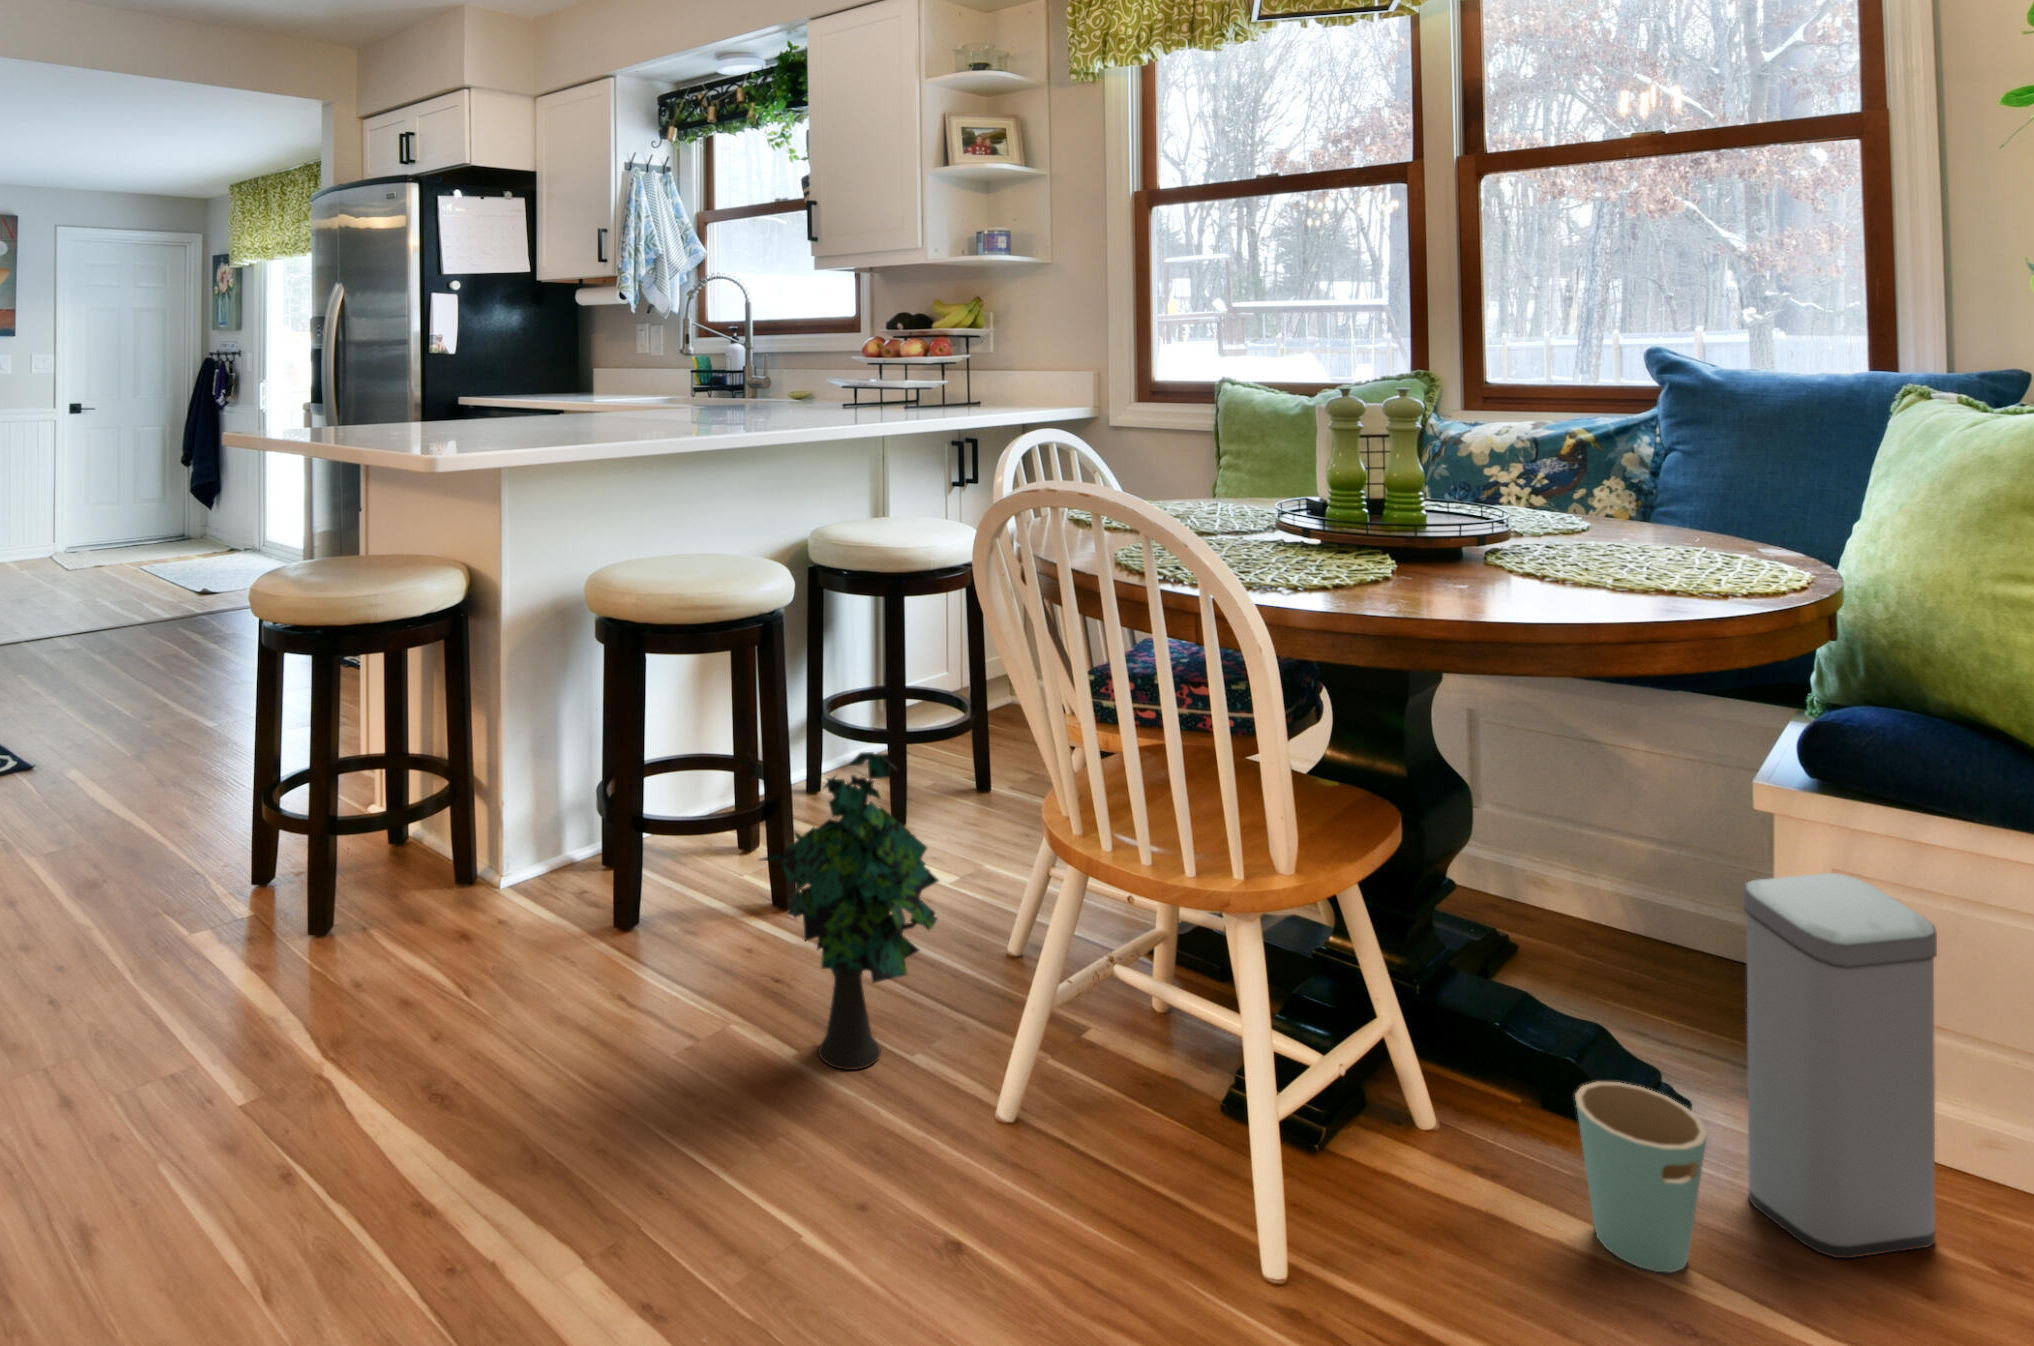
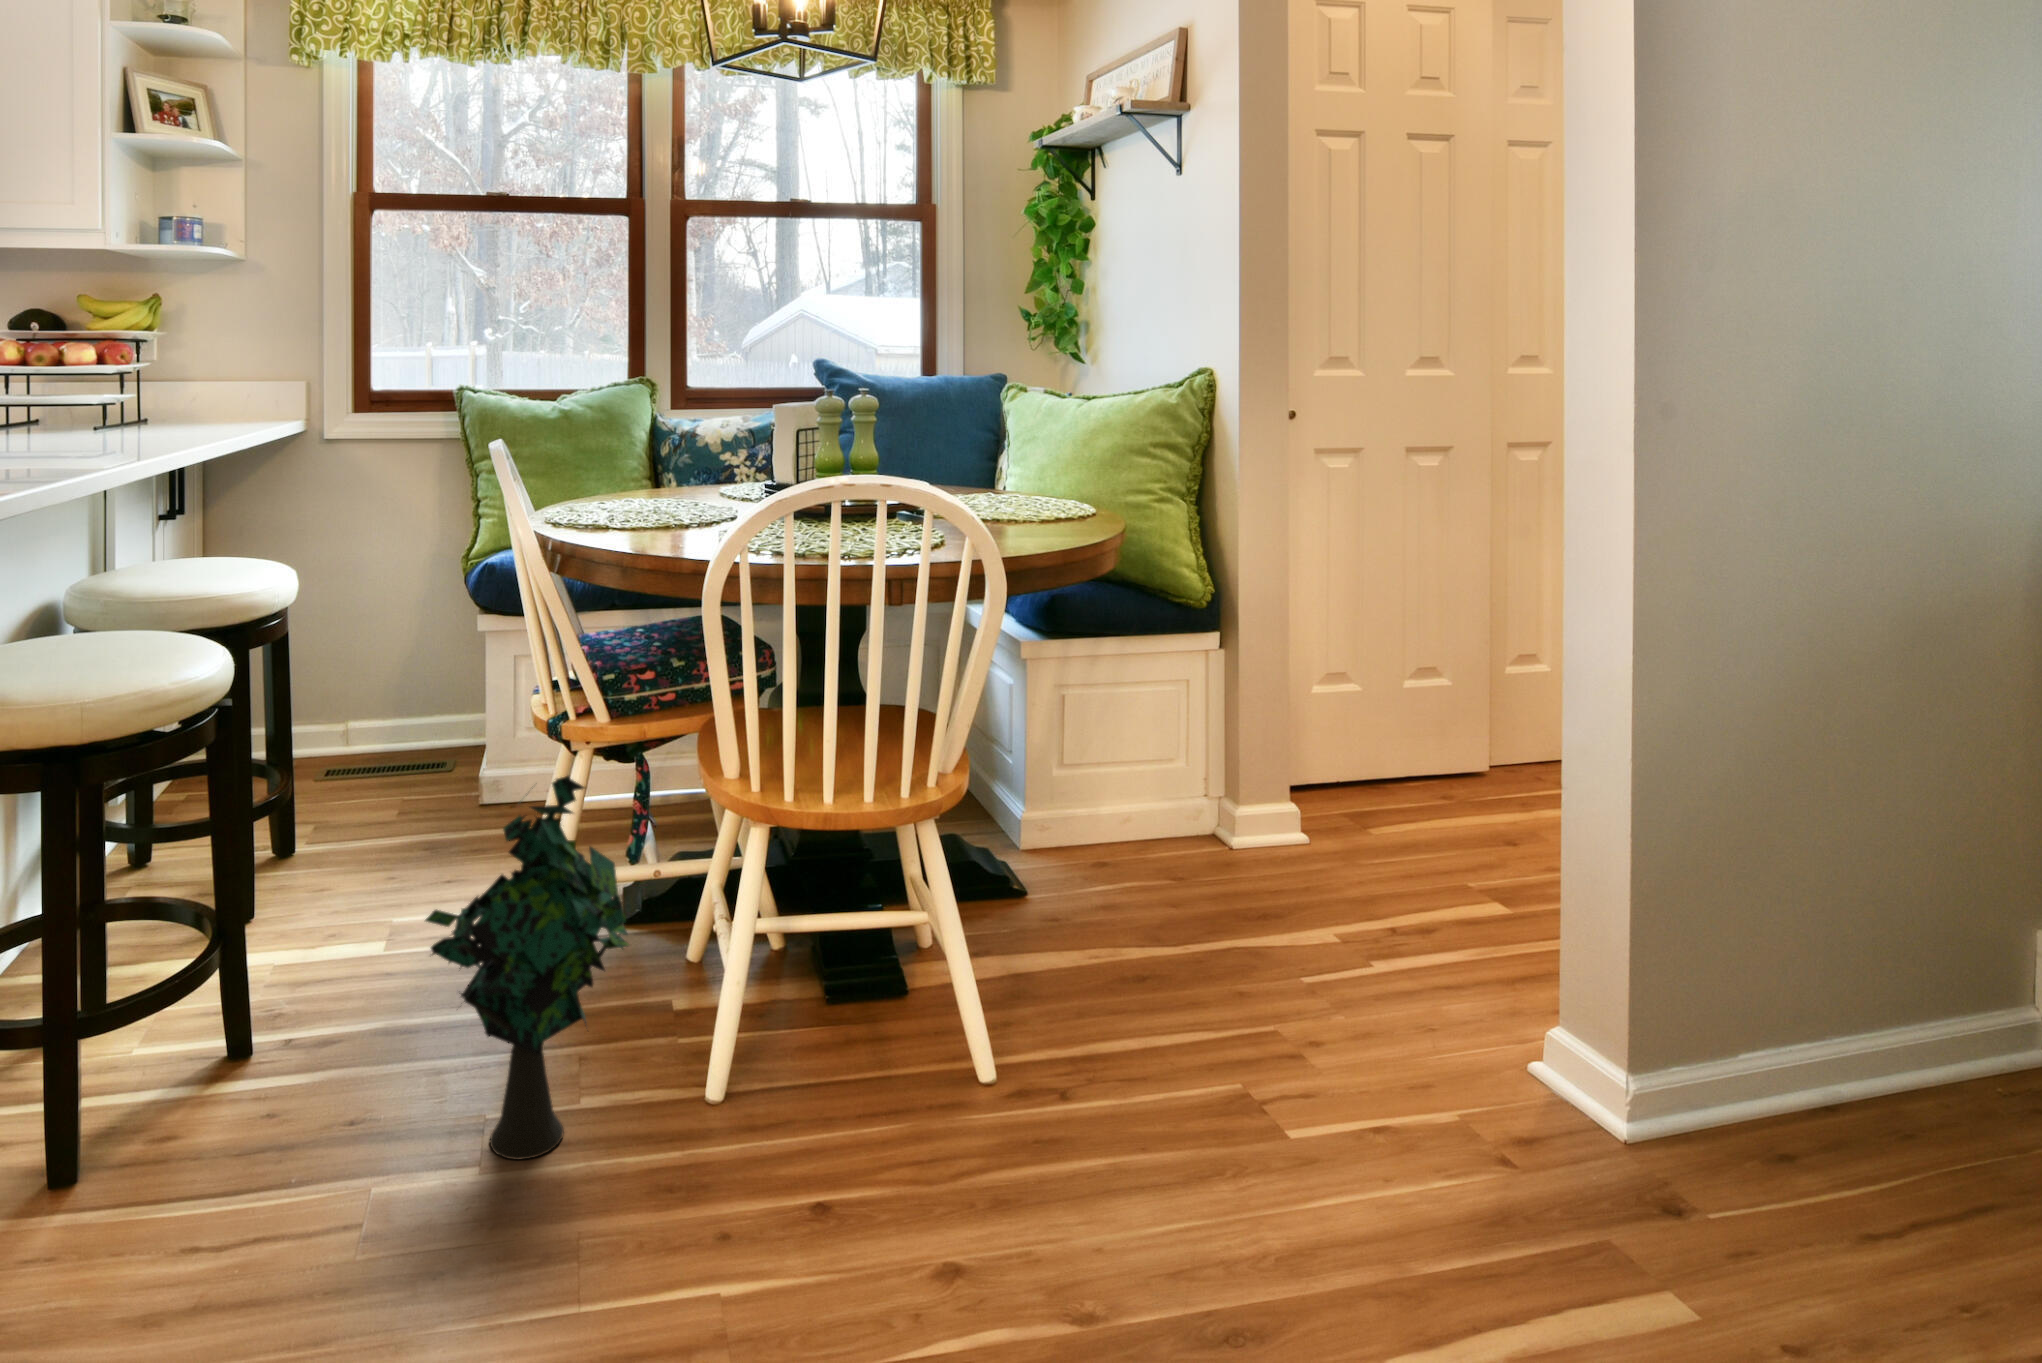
trash can: present [1575,873,1937,1272] -> none [1048,672,1153,958]

